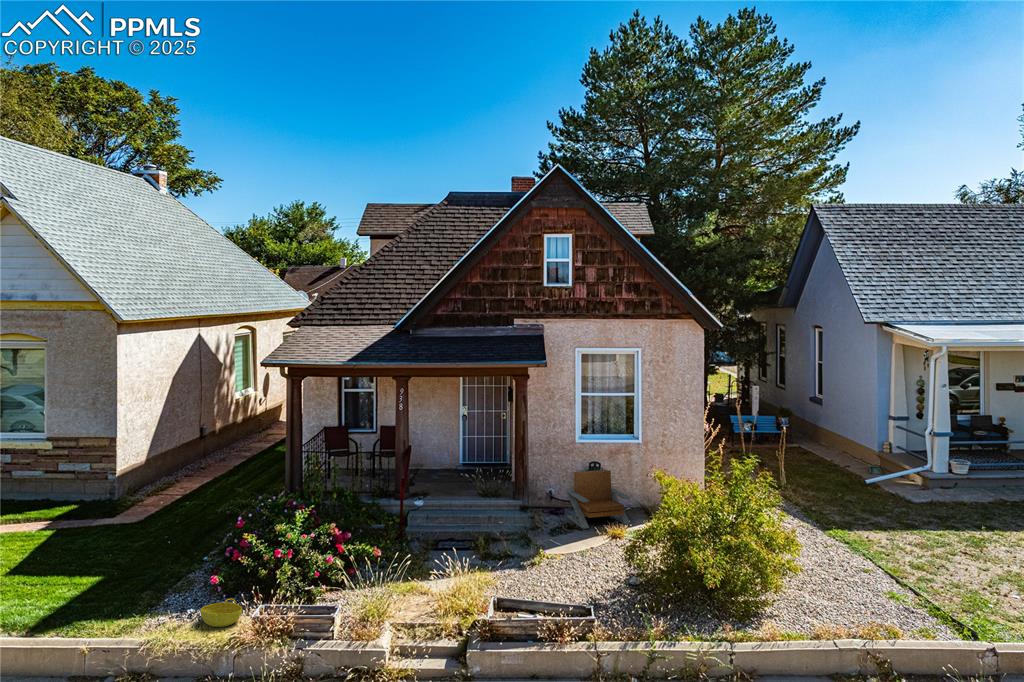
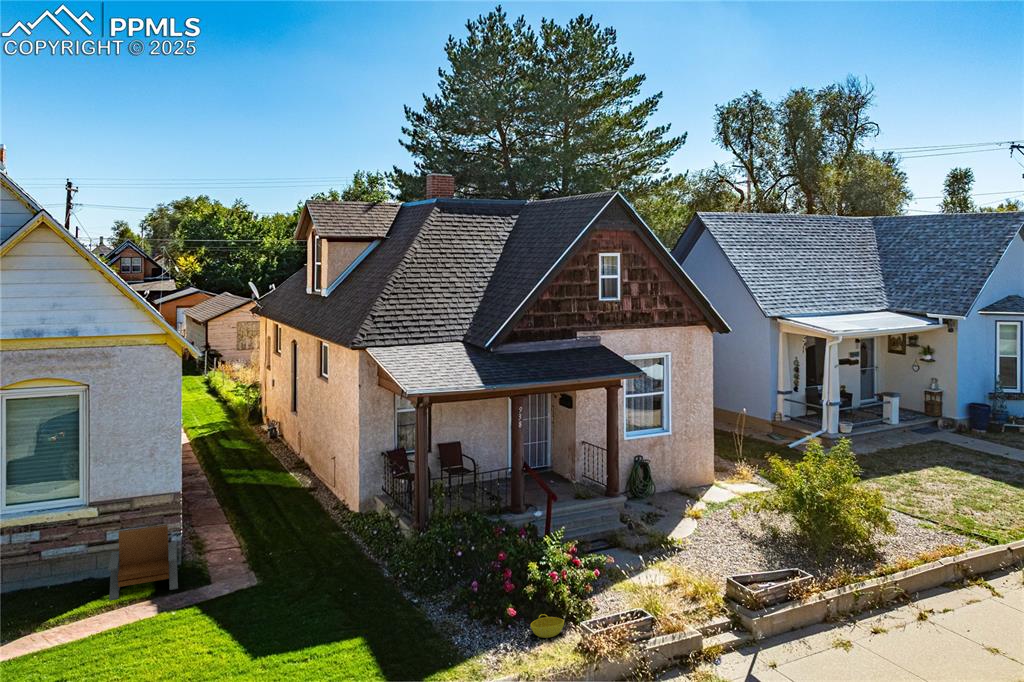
lounge chair: present [566,470,630,529] -> present [108,524,178,600]

